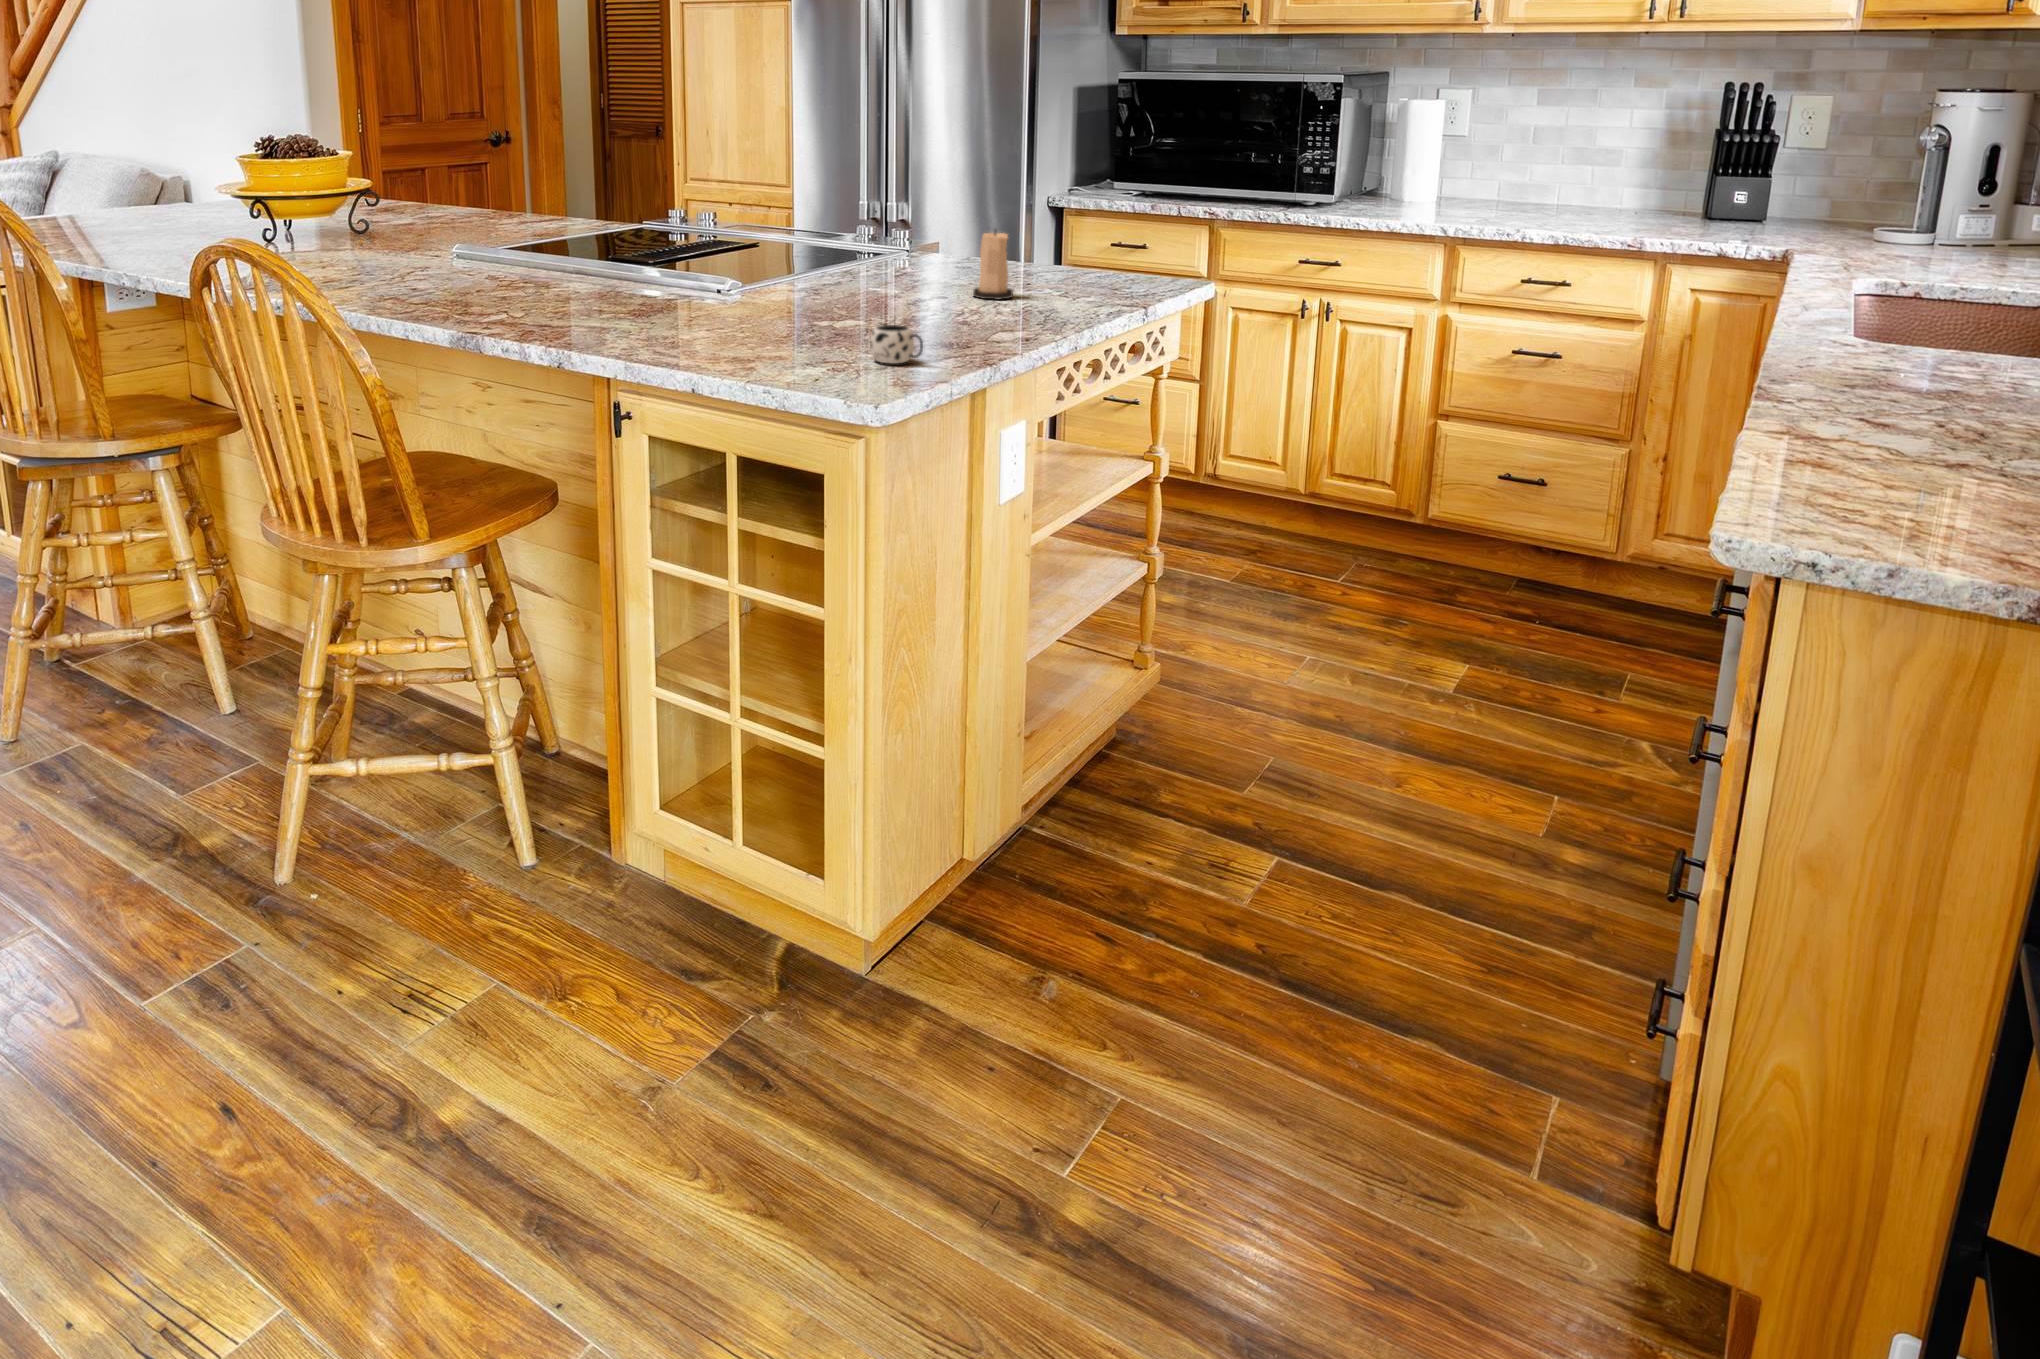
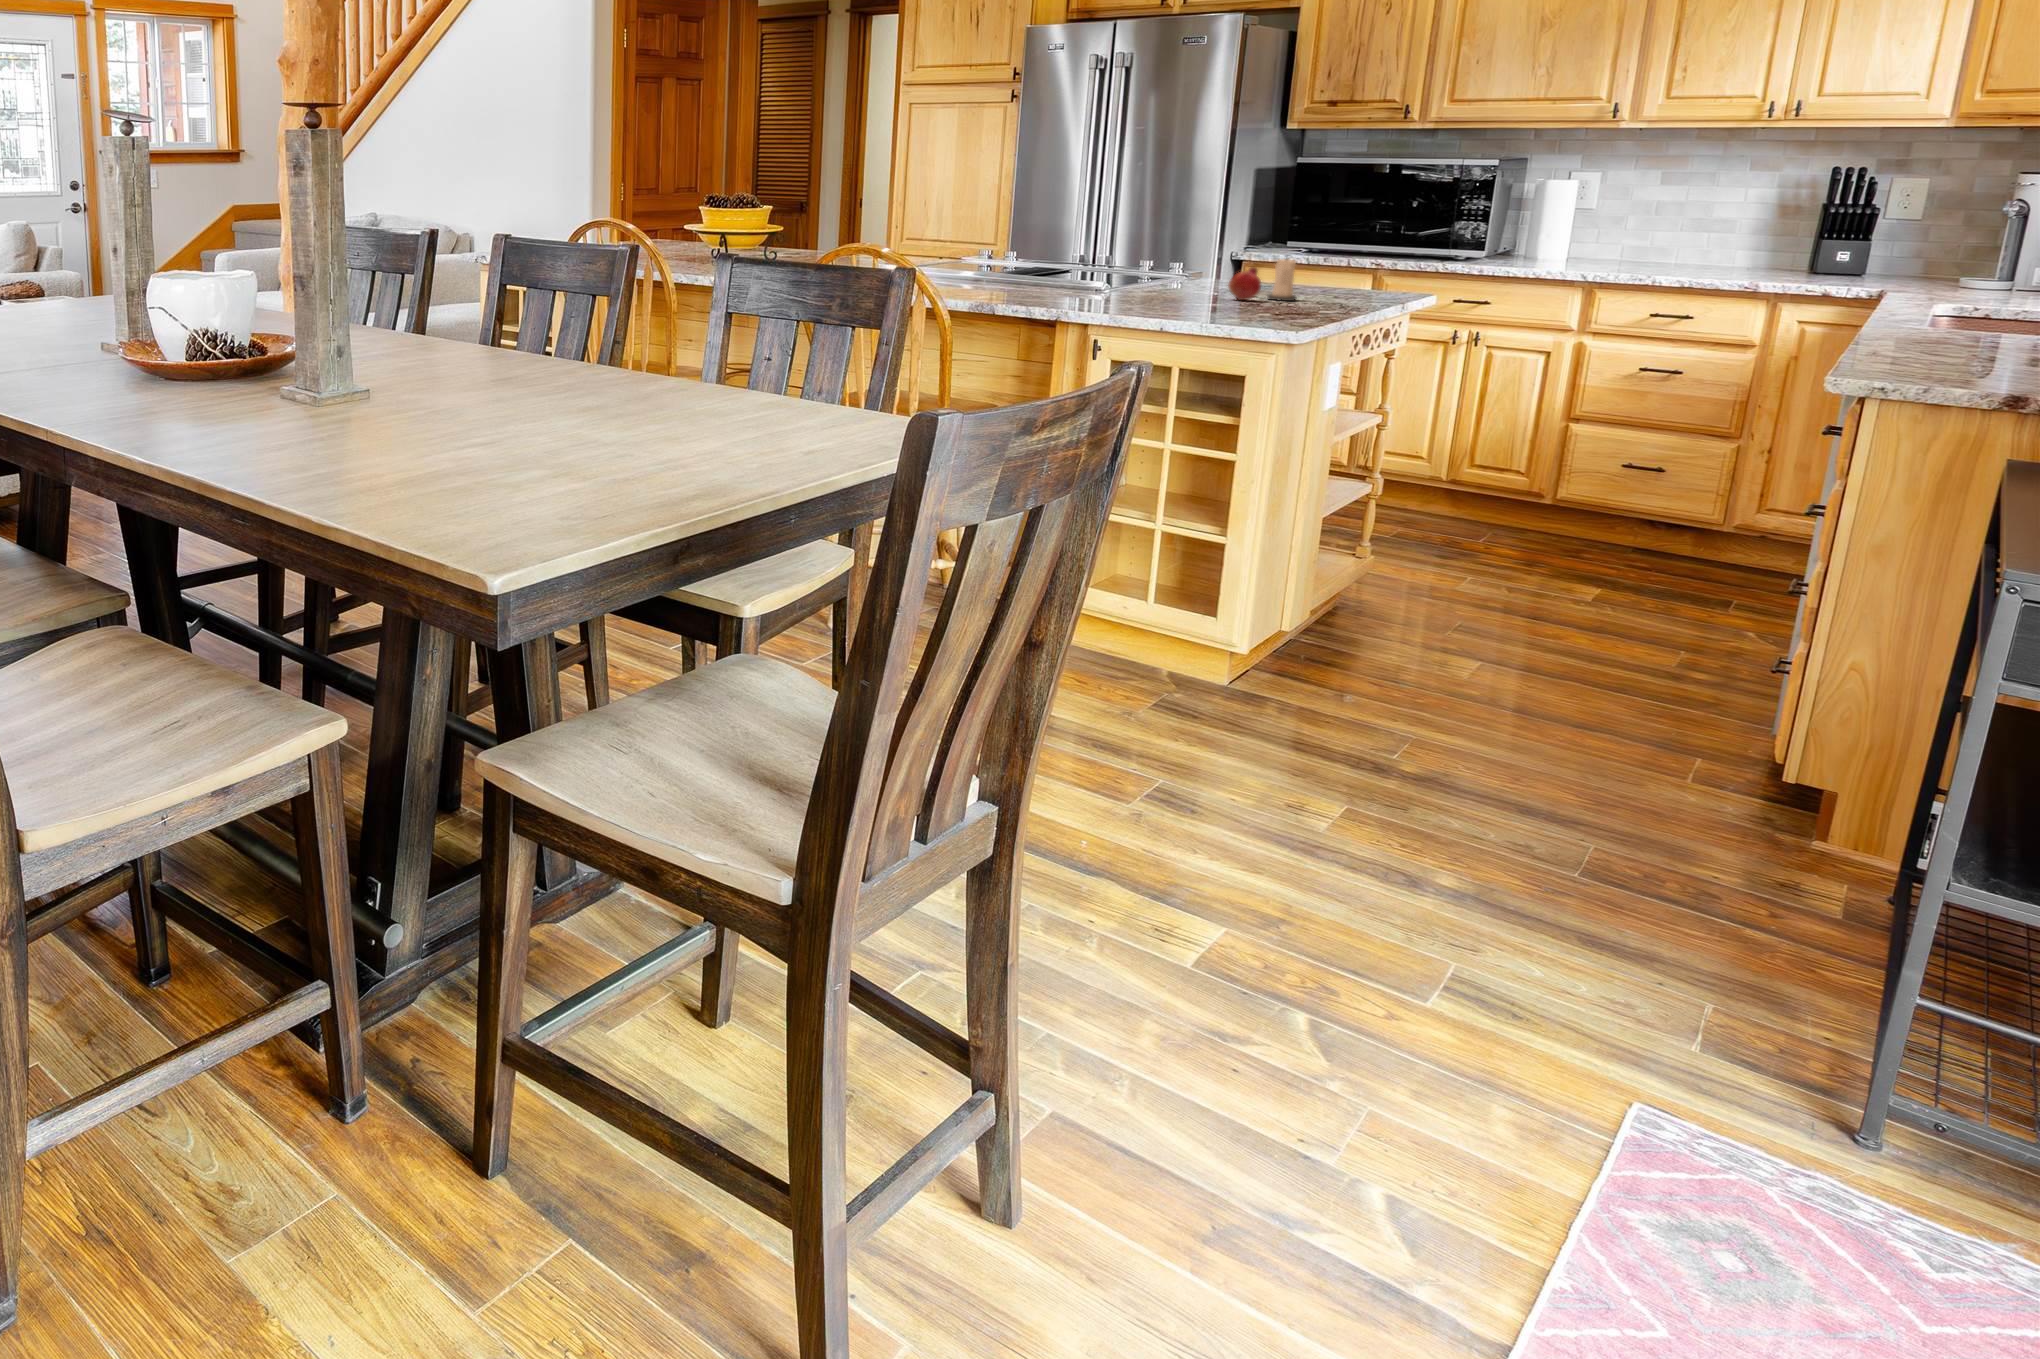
fruit: none [900,248,947,303] -> present [1228,267,1261,300]
mug: present [864,325,923,363] -> none [1246,298,1300,318]

